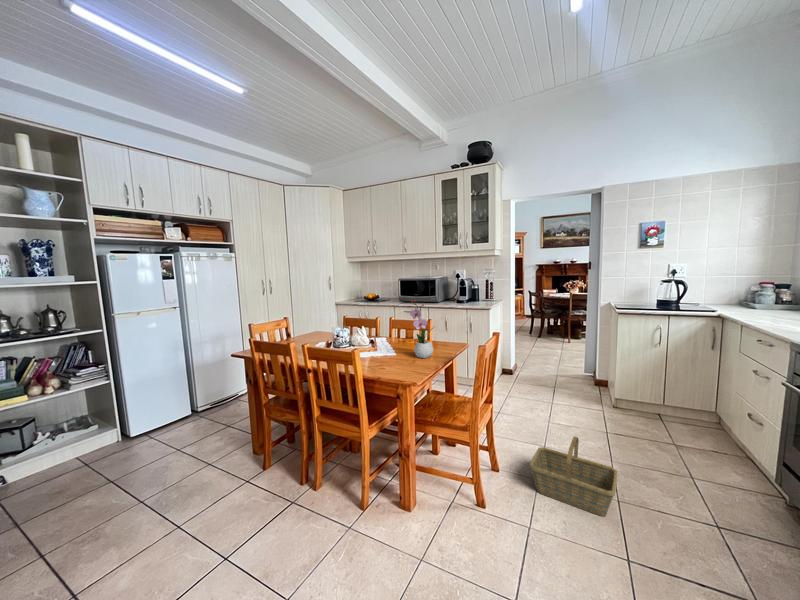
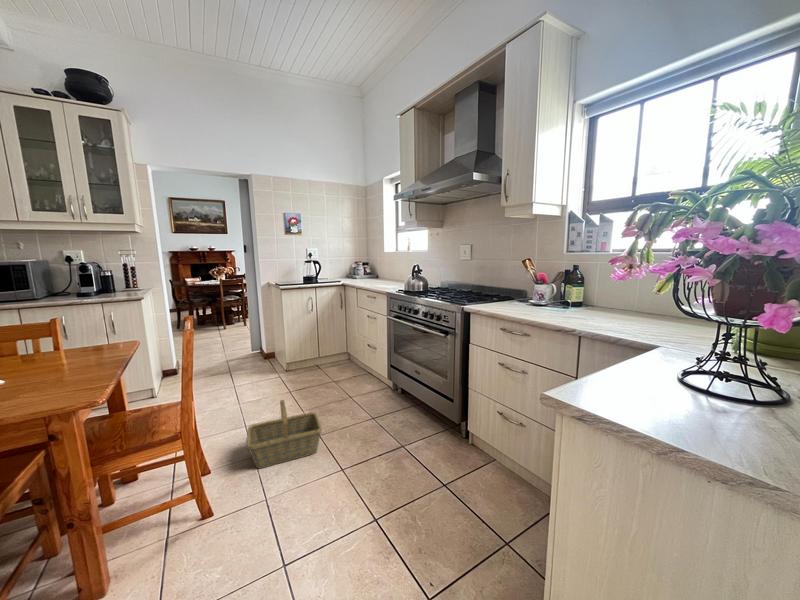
flower arrangement: present [410,300,434,358] -> none [26,283,88,375]

